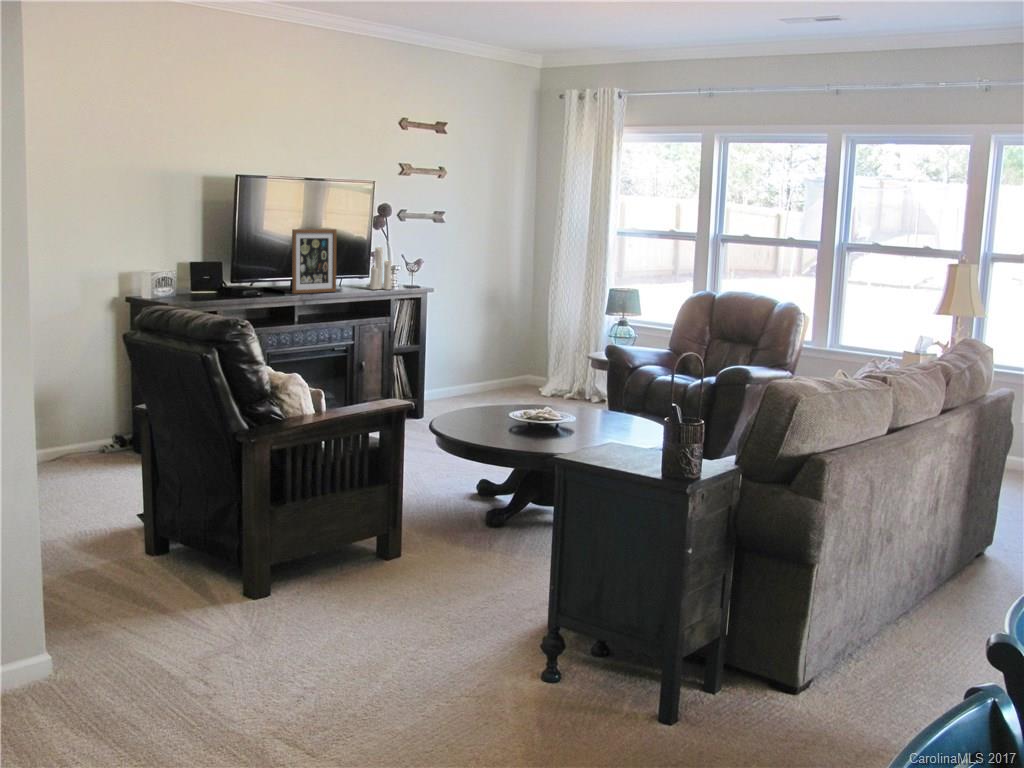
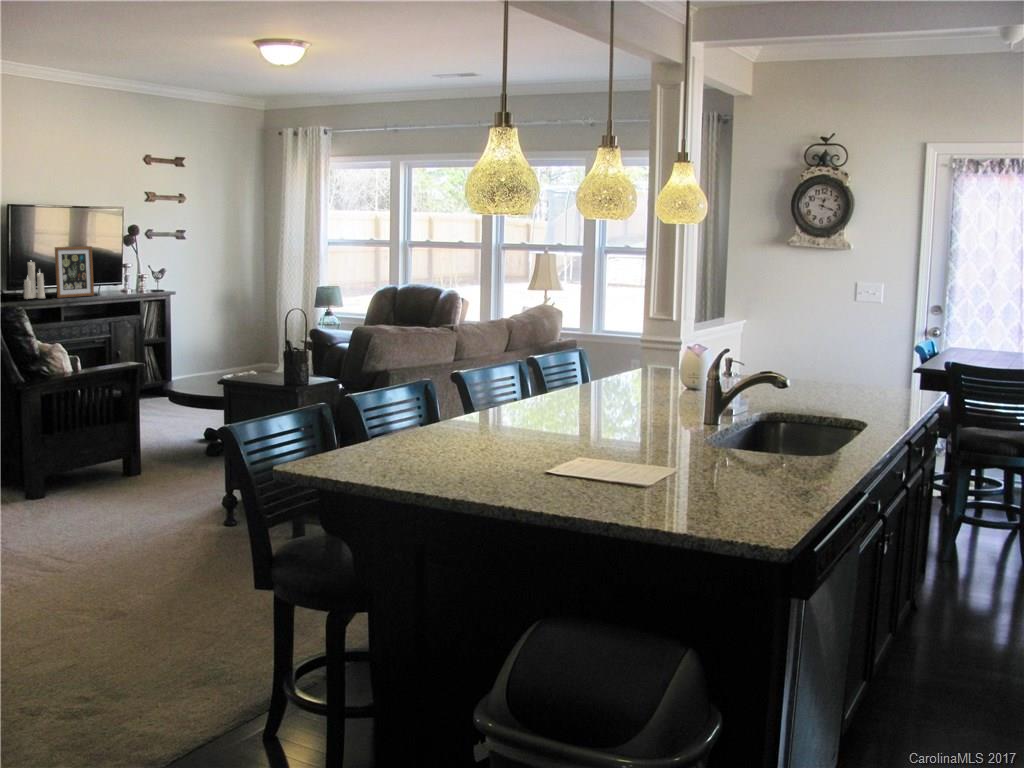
candle: present [370,247,391,290] -> present [24,262,45,299]

